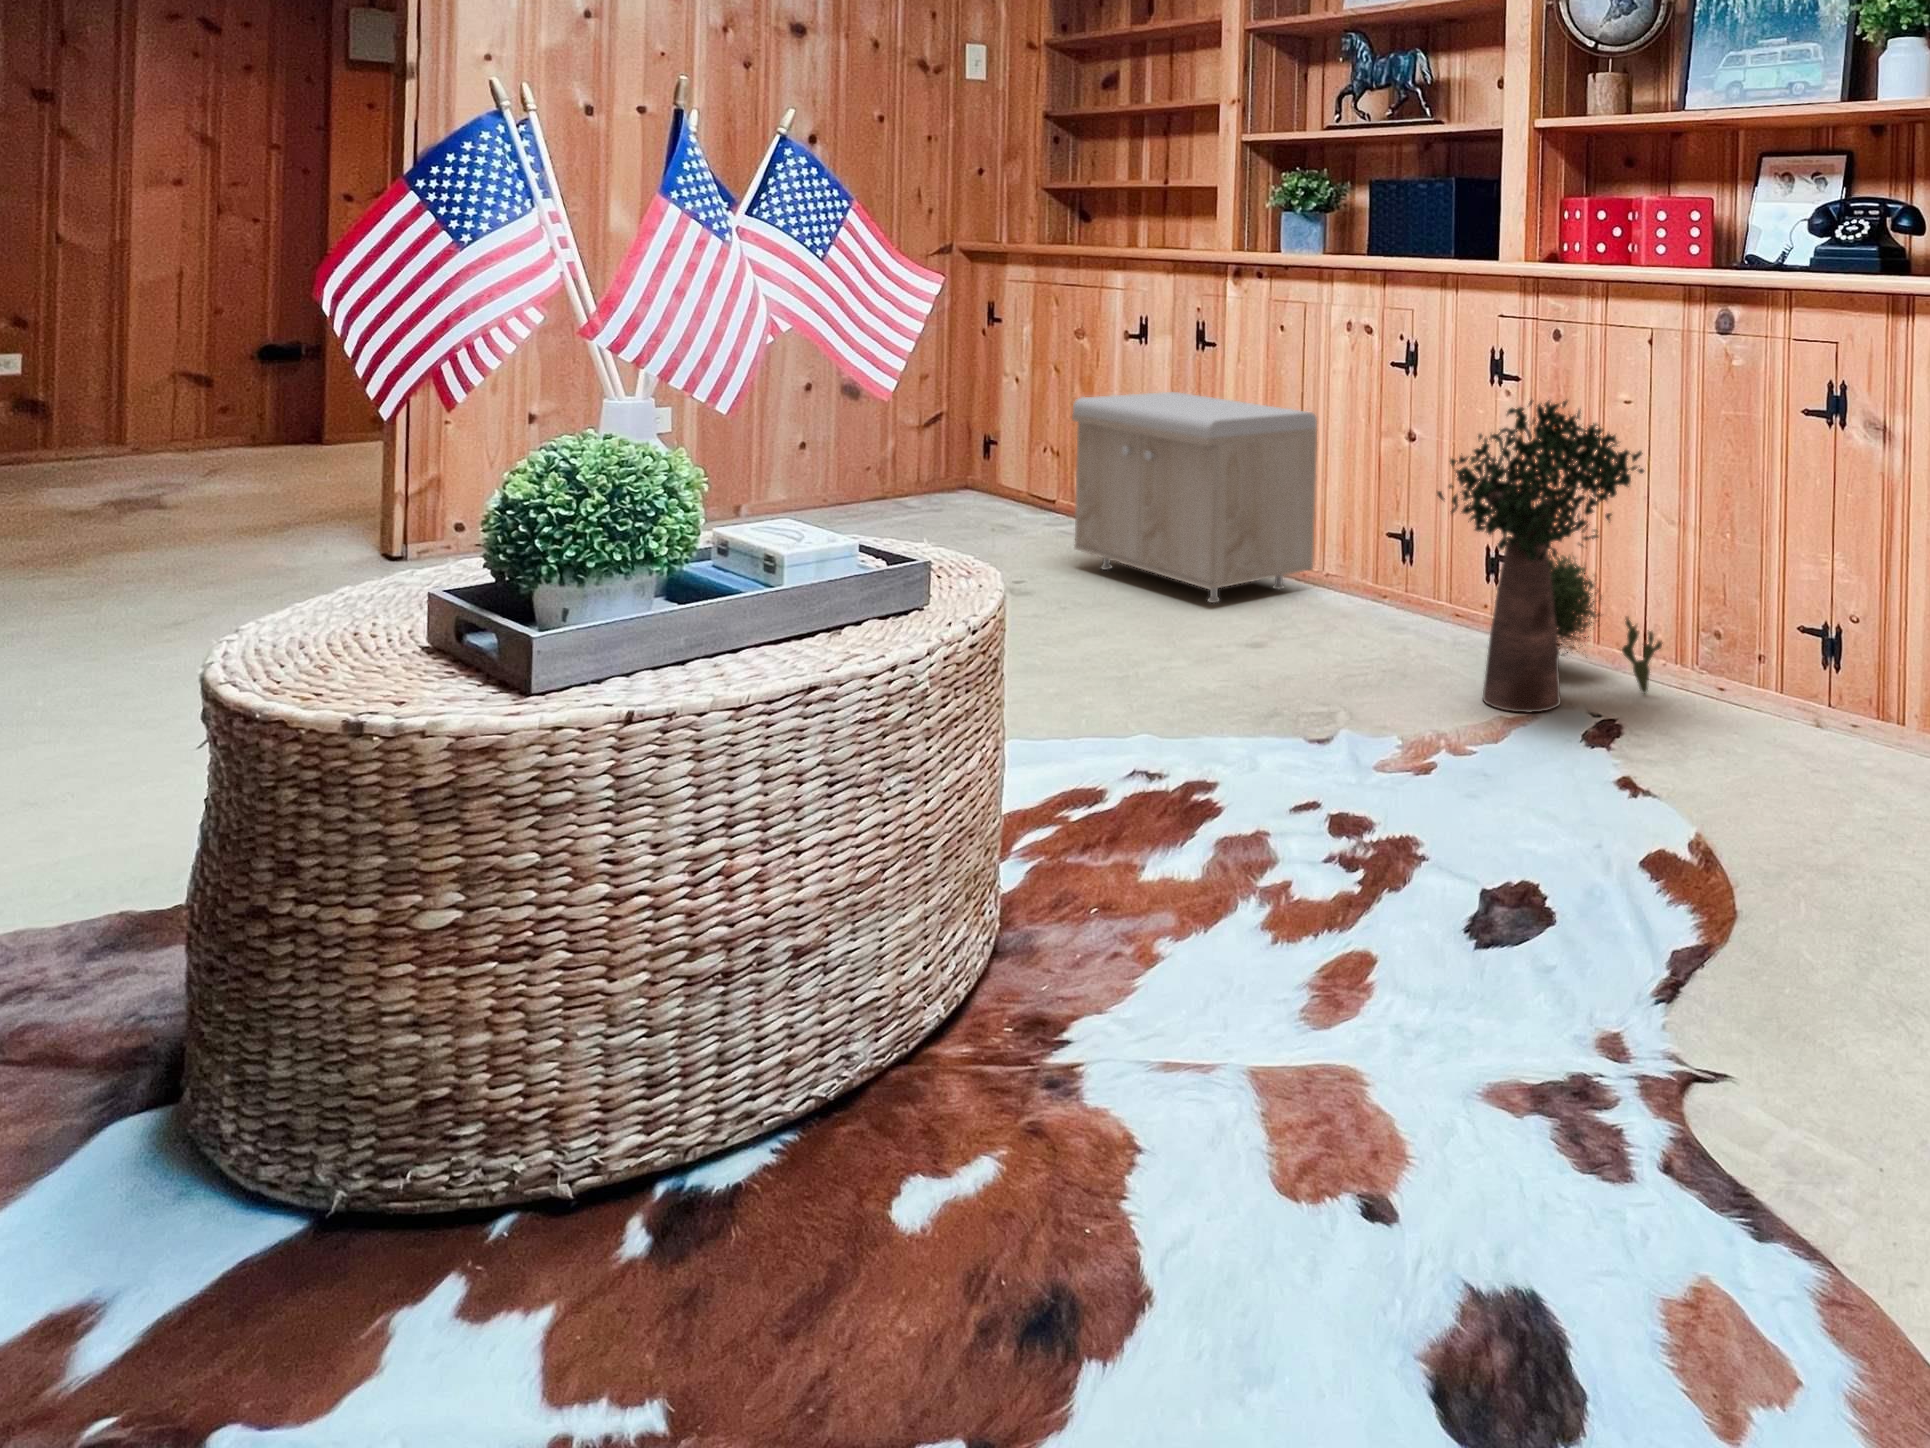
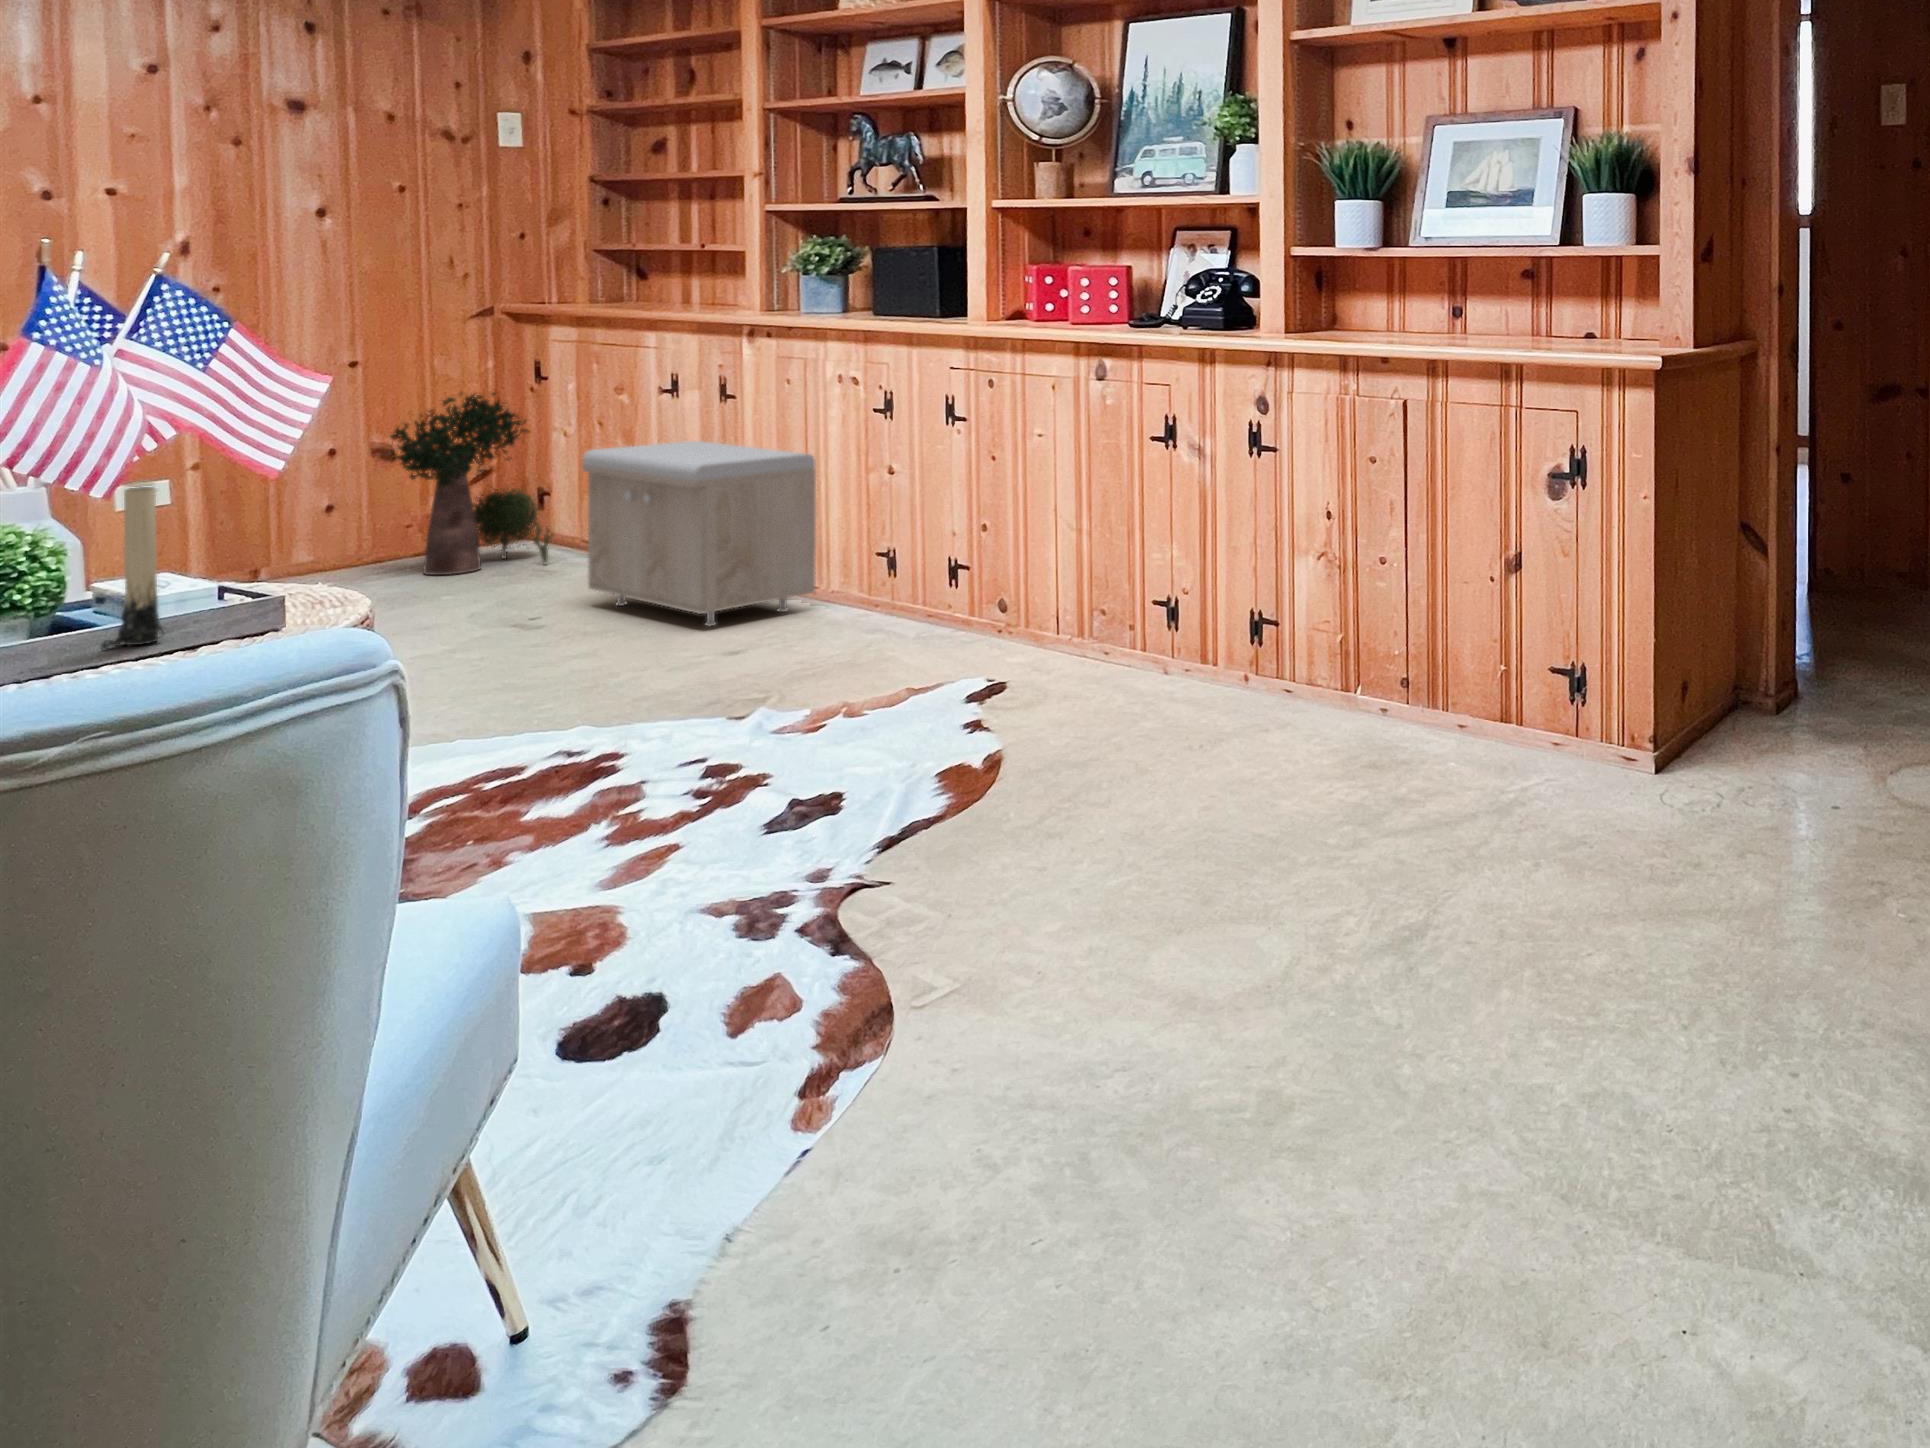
potted plant: present [1437,400,1662,713] -> present [390,393,553,575]
candle: none [761,428,832,668] -> present [101,482,163,649]

